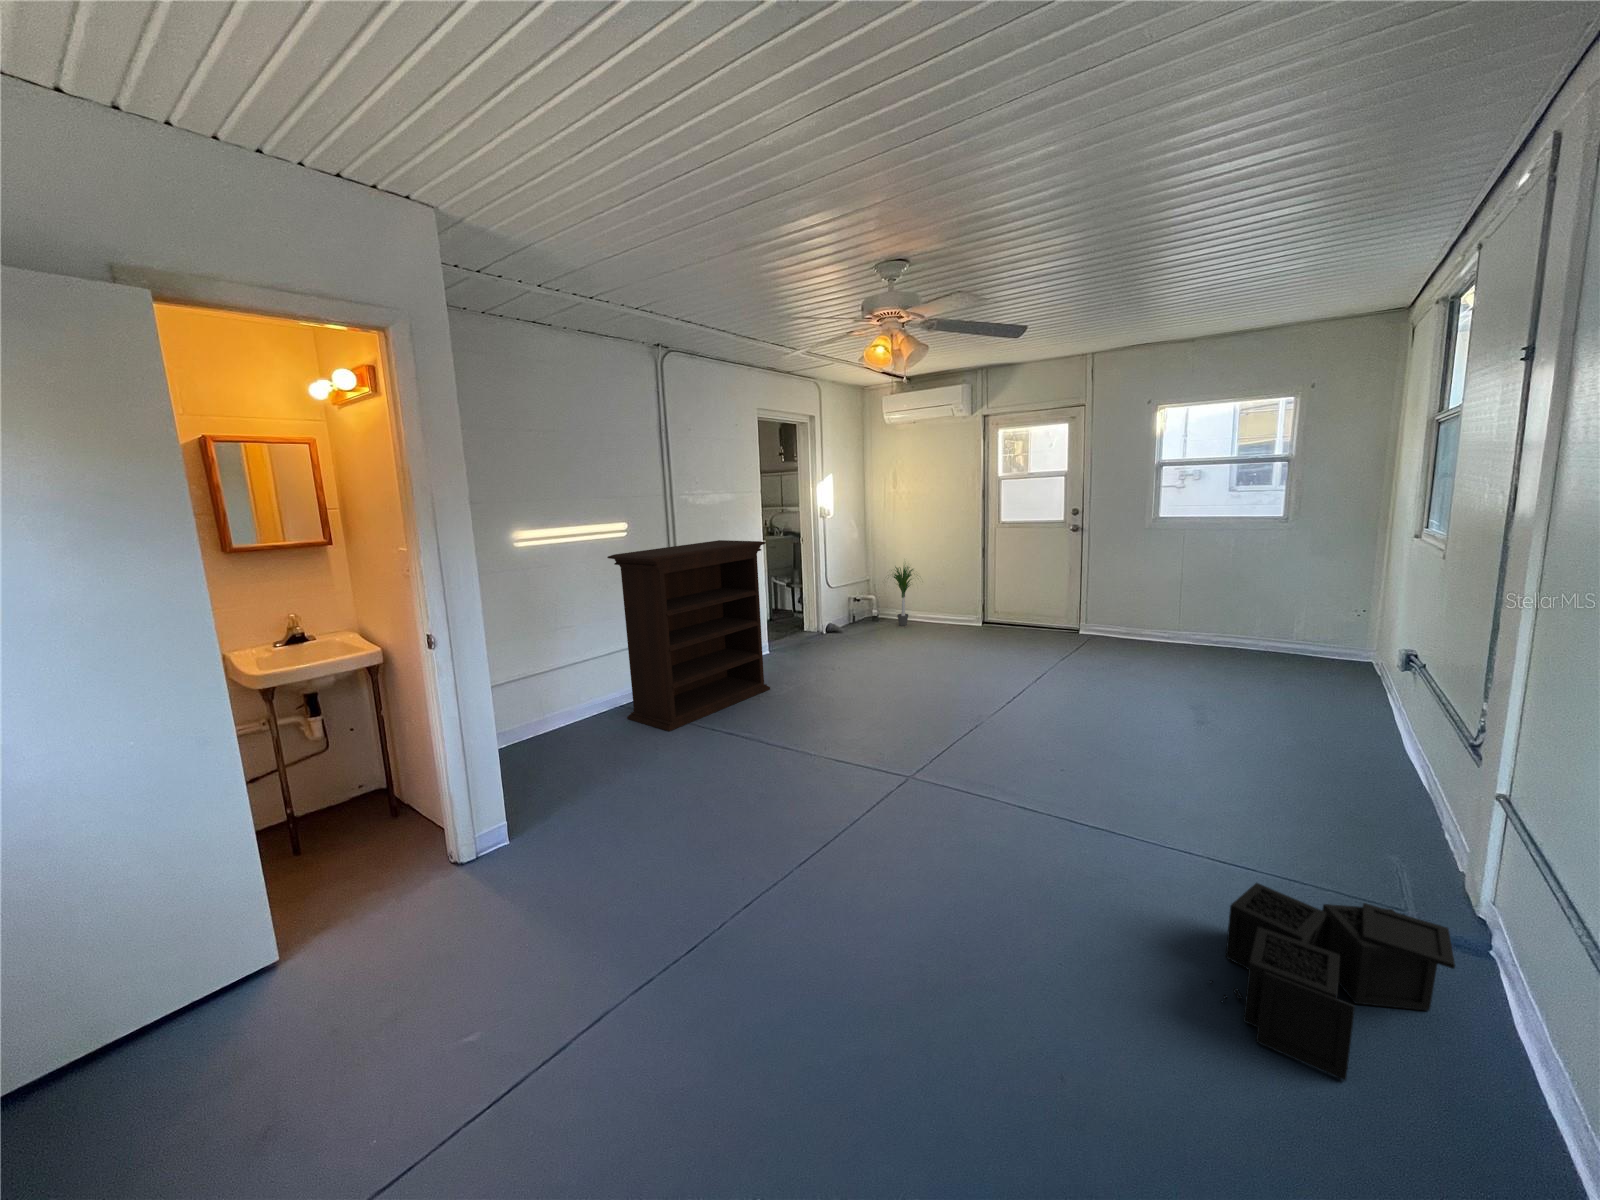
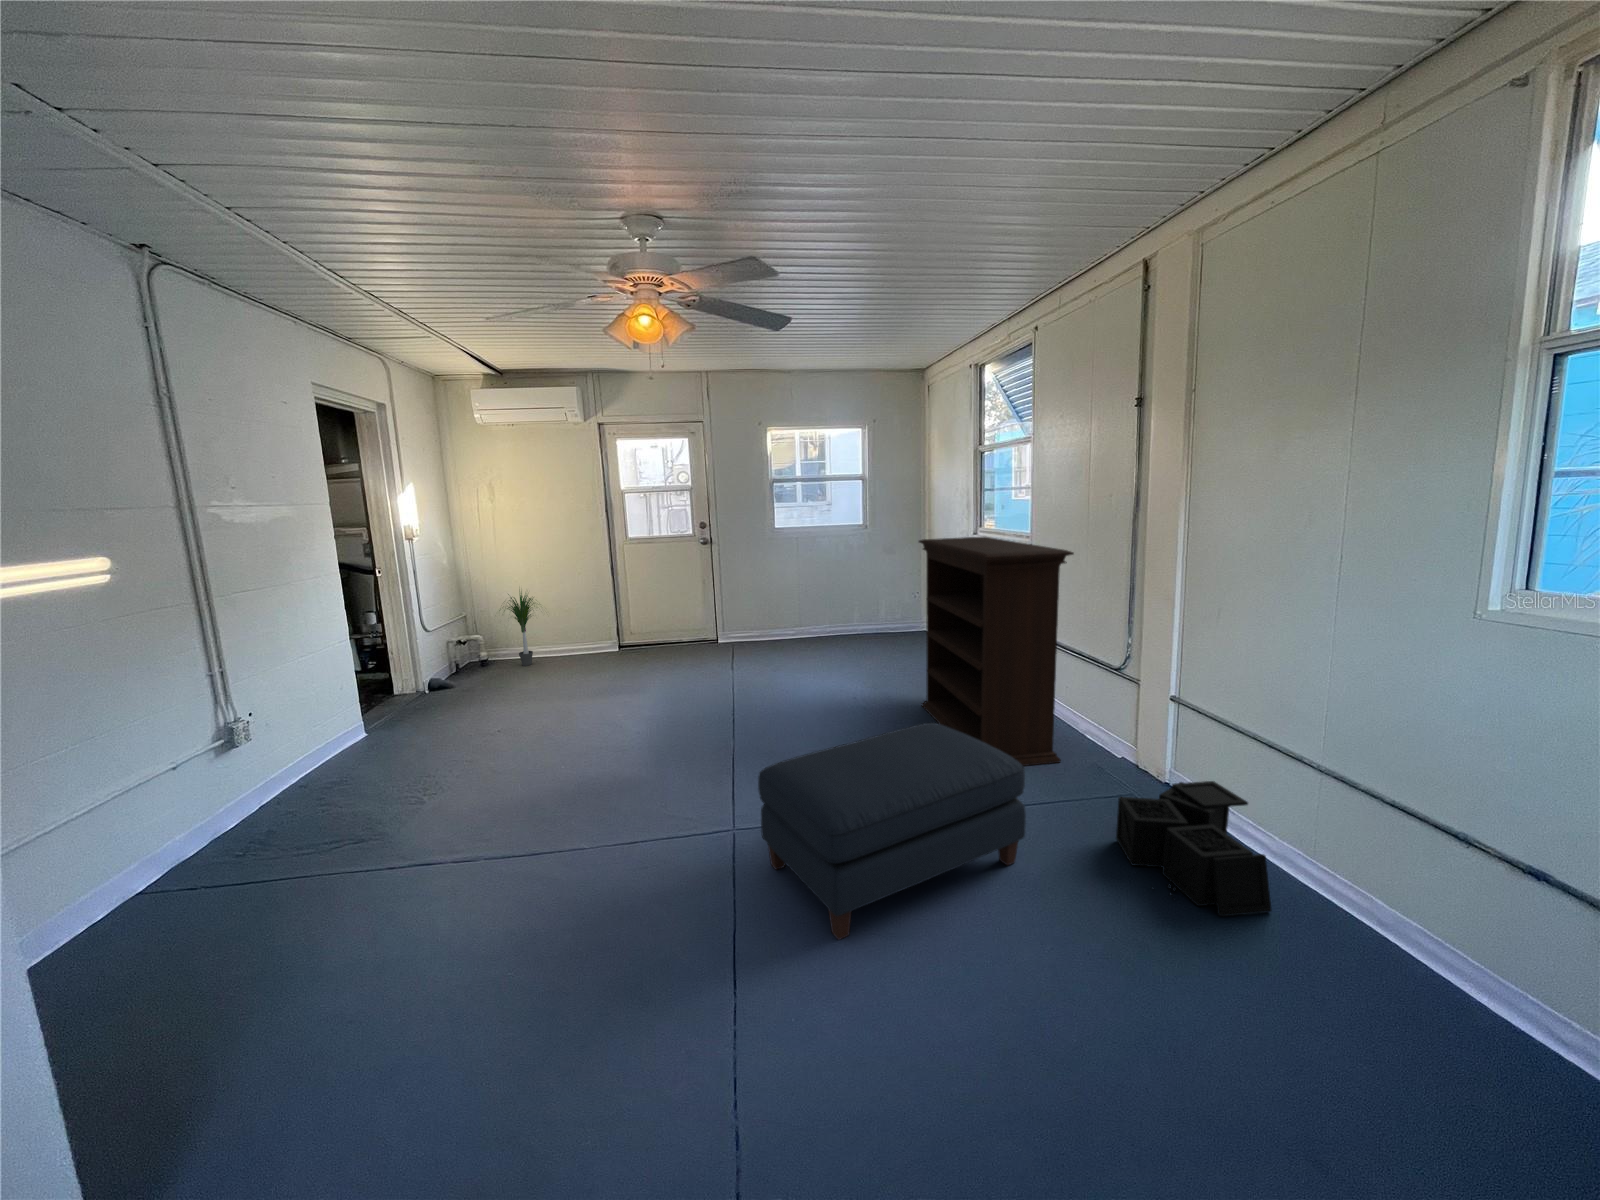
bookshelf: present [607,540,770,731] -> present [919,537,1074,766]
ottoman: none [862,724,1108,895] -> present [758,723,1026,940]

